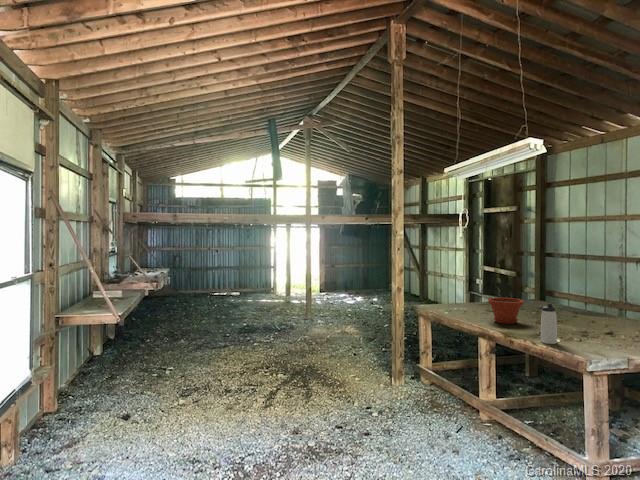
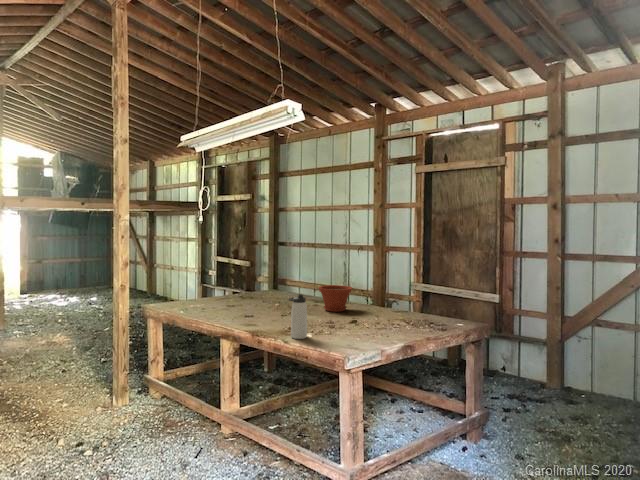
plant pot: present [488,298,523,324] -> present [319,285,352,312]

